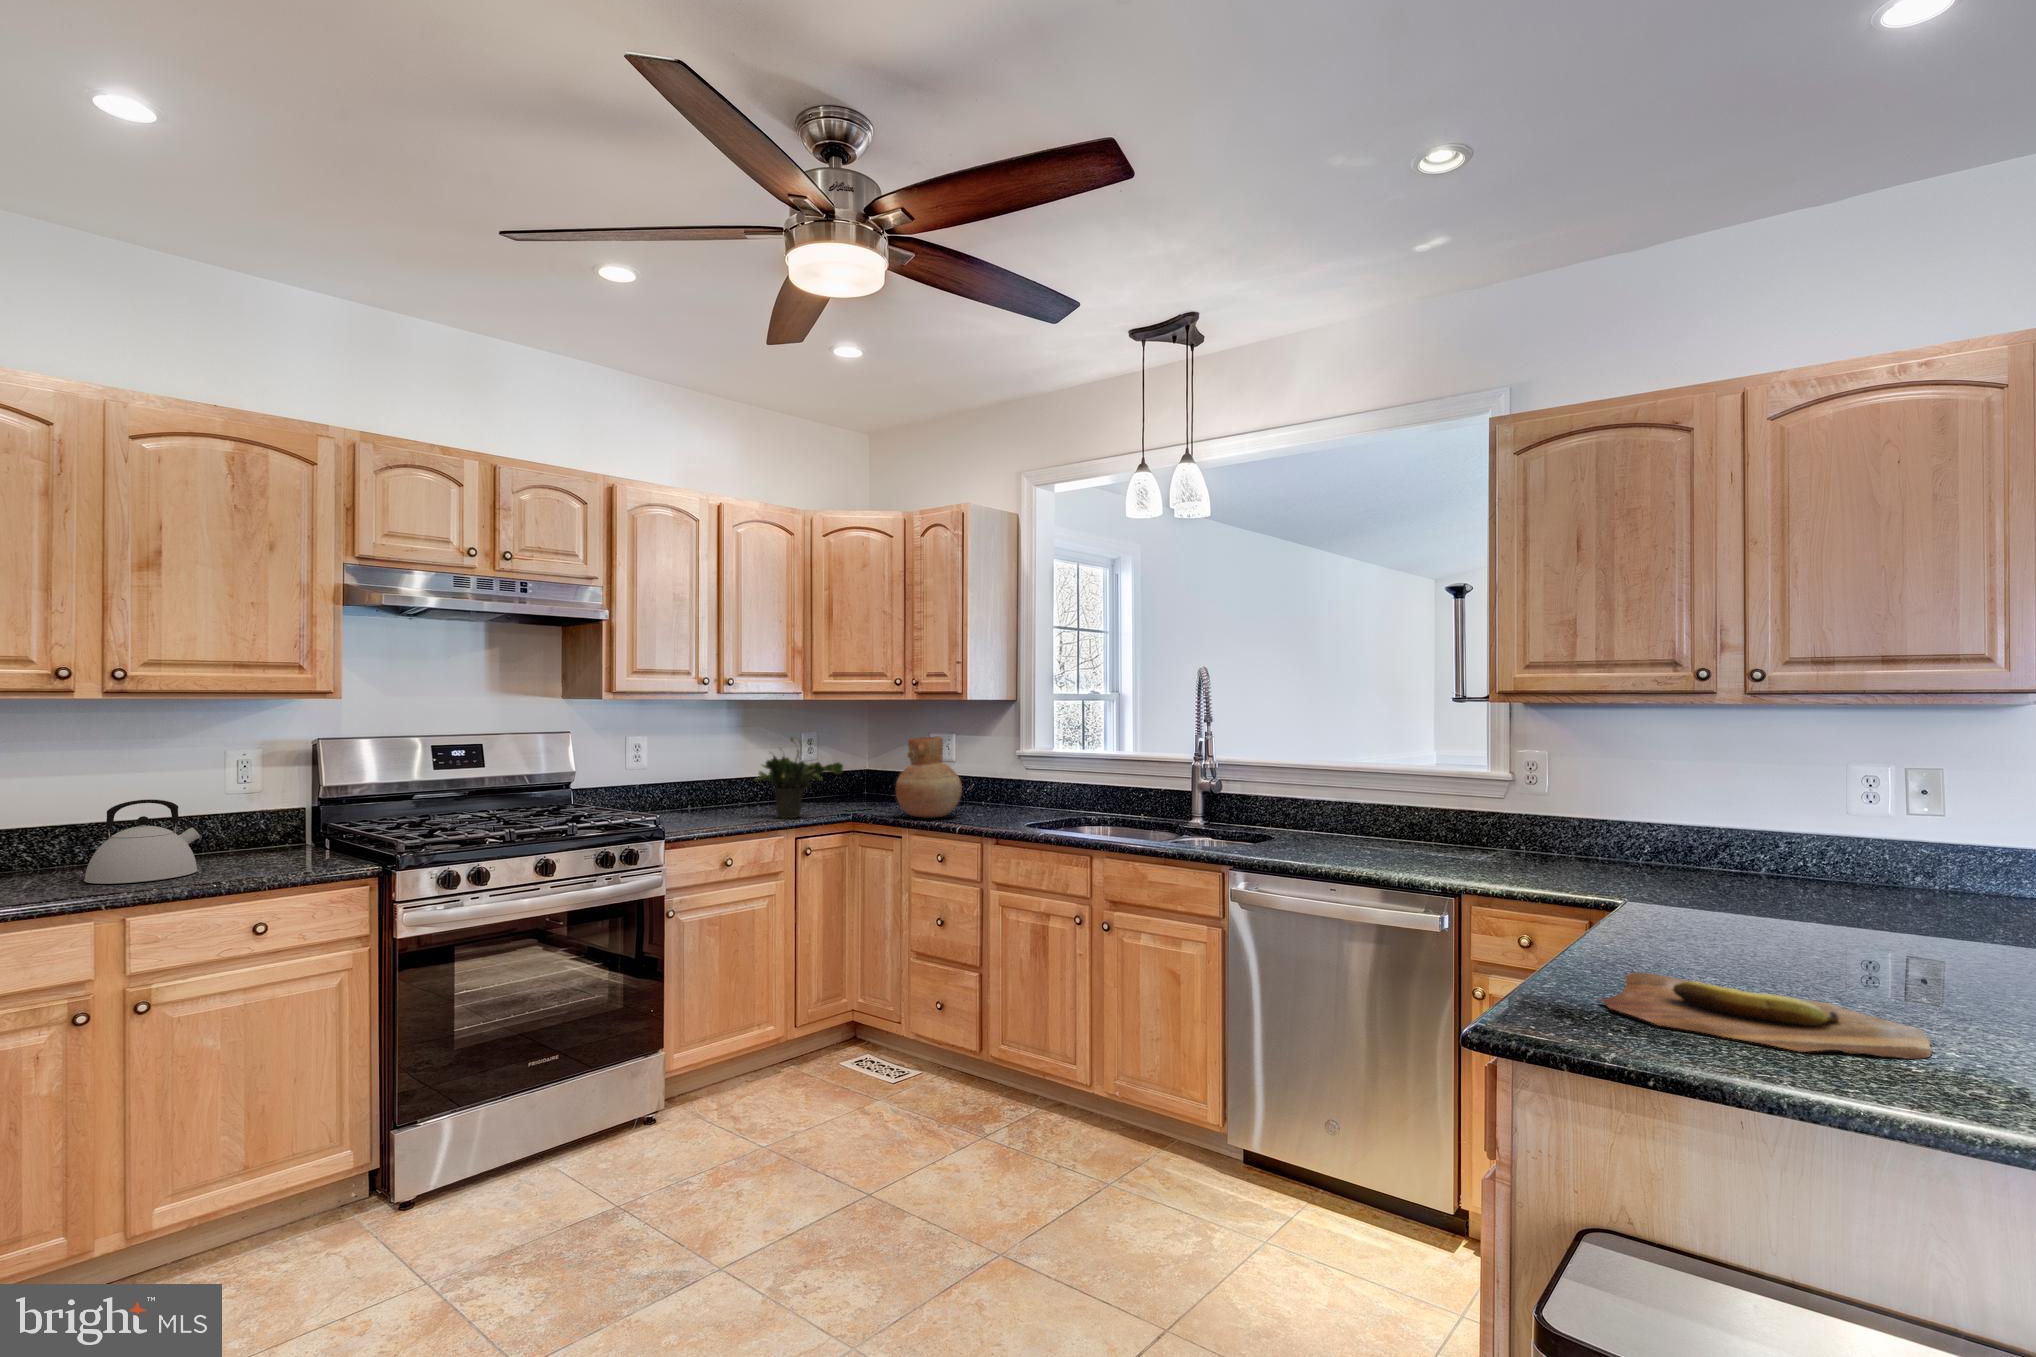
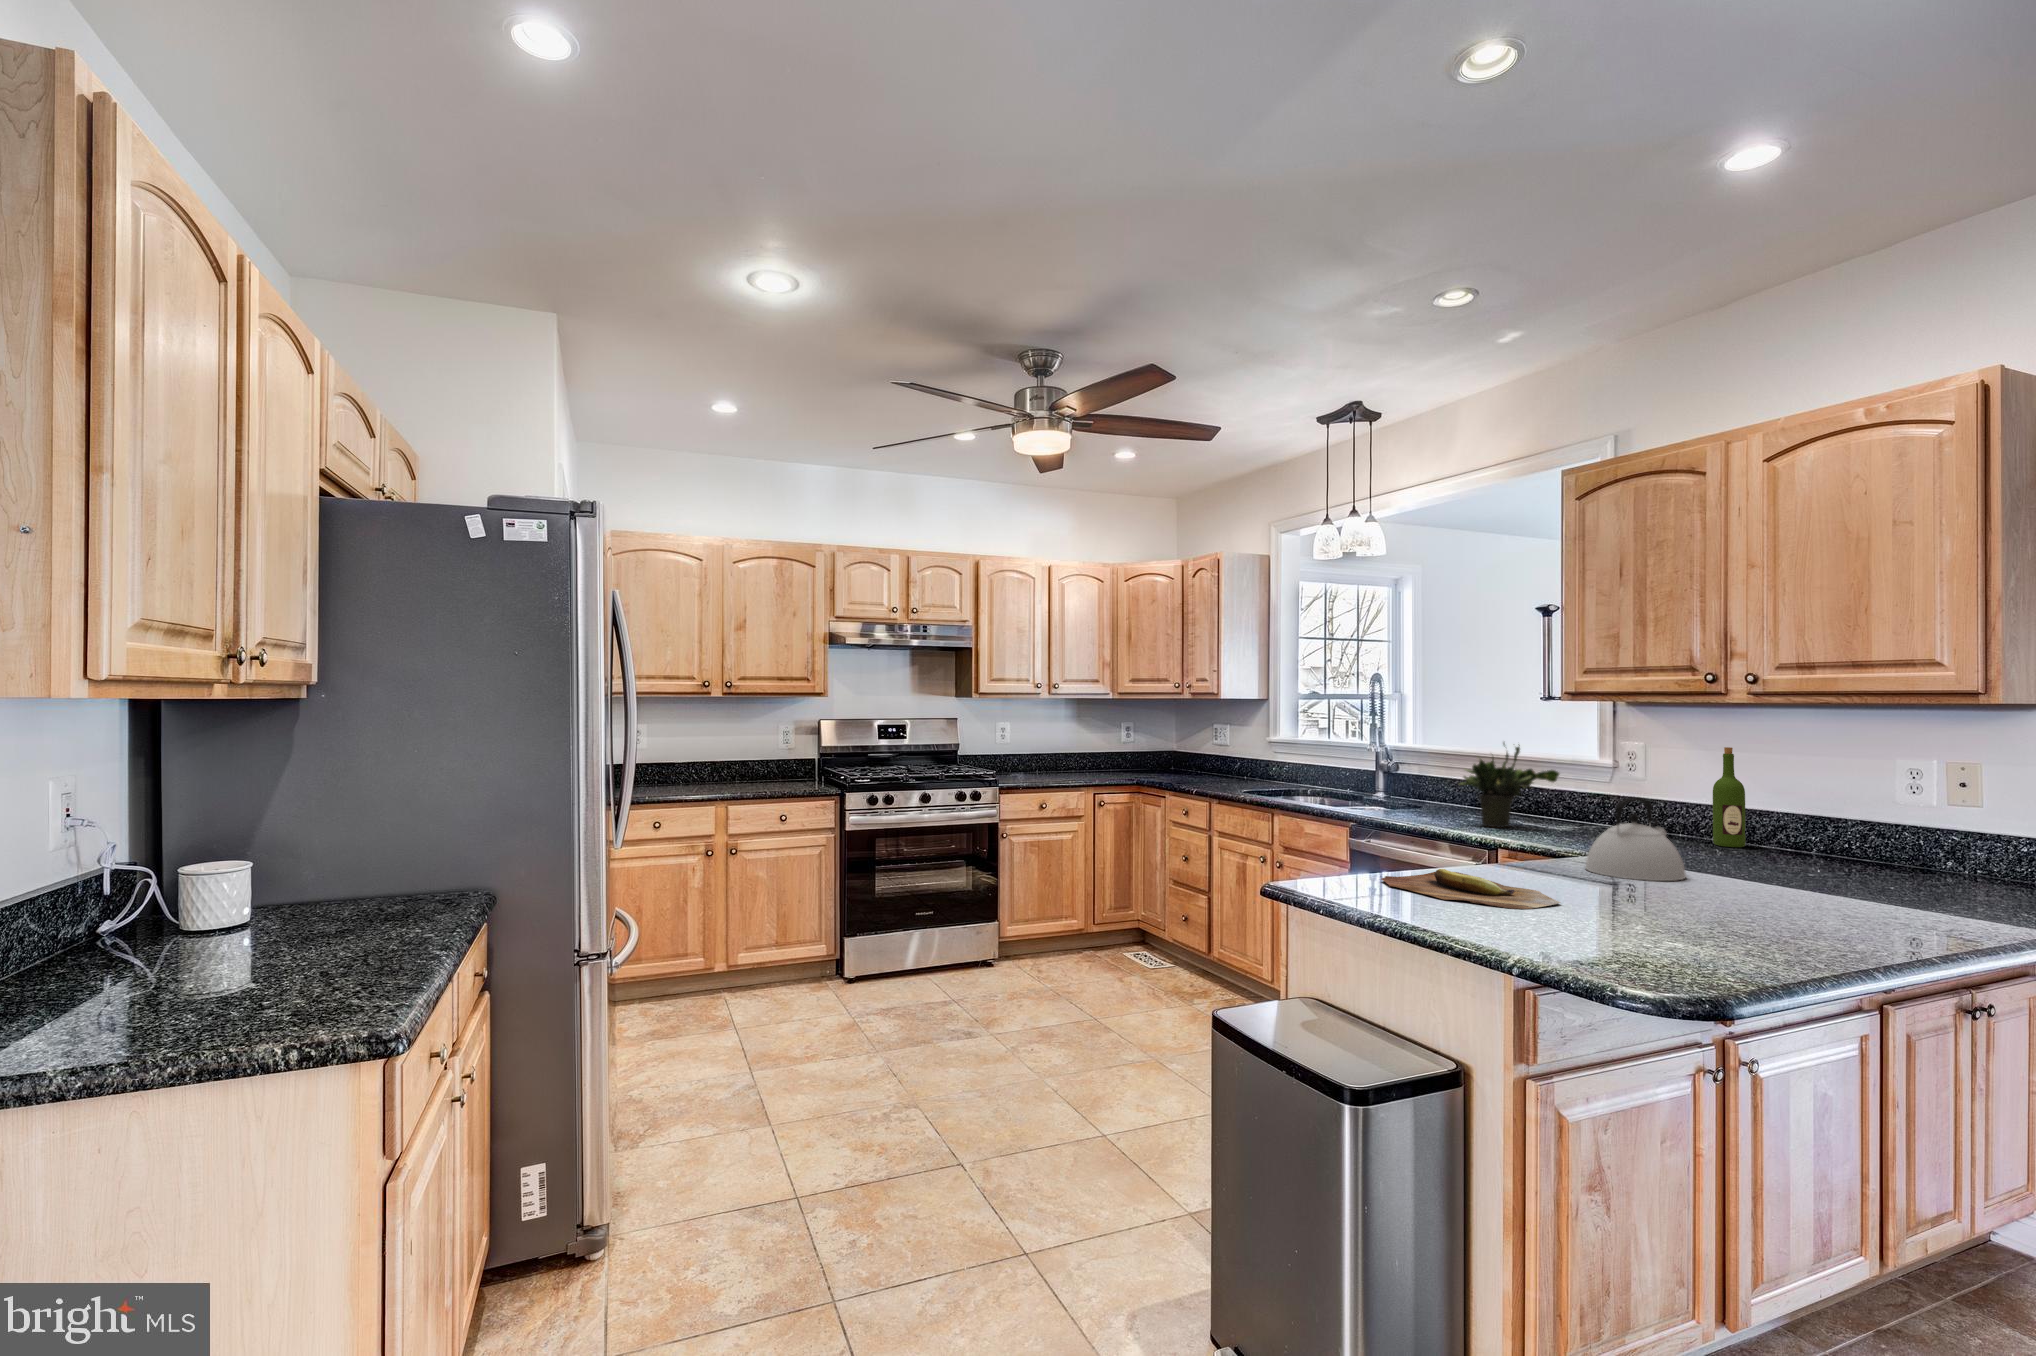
vase: present [896,736,962,818] -> none [1163,726,1213,785]
potted plant: present [756,738,843,818] -> present [1460,743,1559,827]
wine bottle: none [1645,754,1681,871] -> present [1713,747,1746,847]
kettle: present [84,799,202,884] -> present [1585,797,1686,881]

